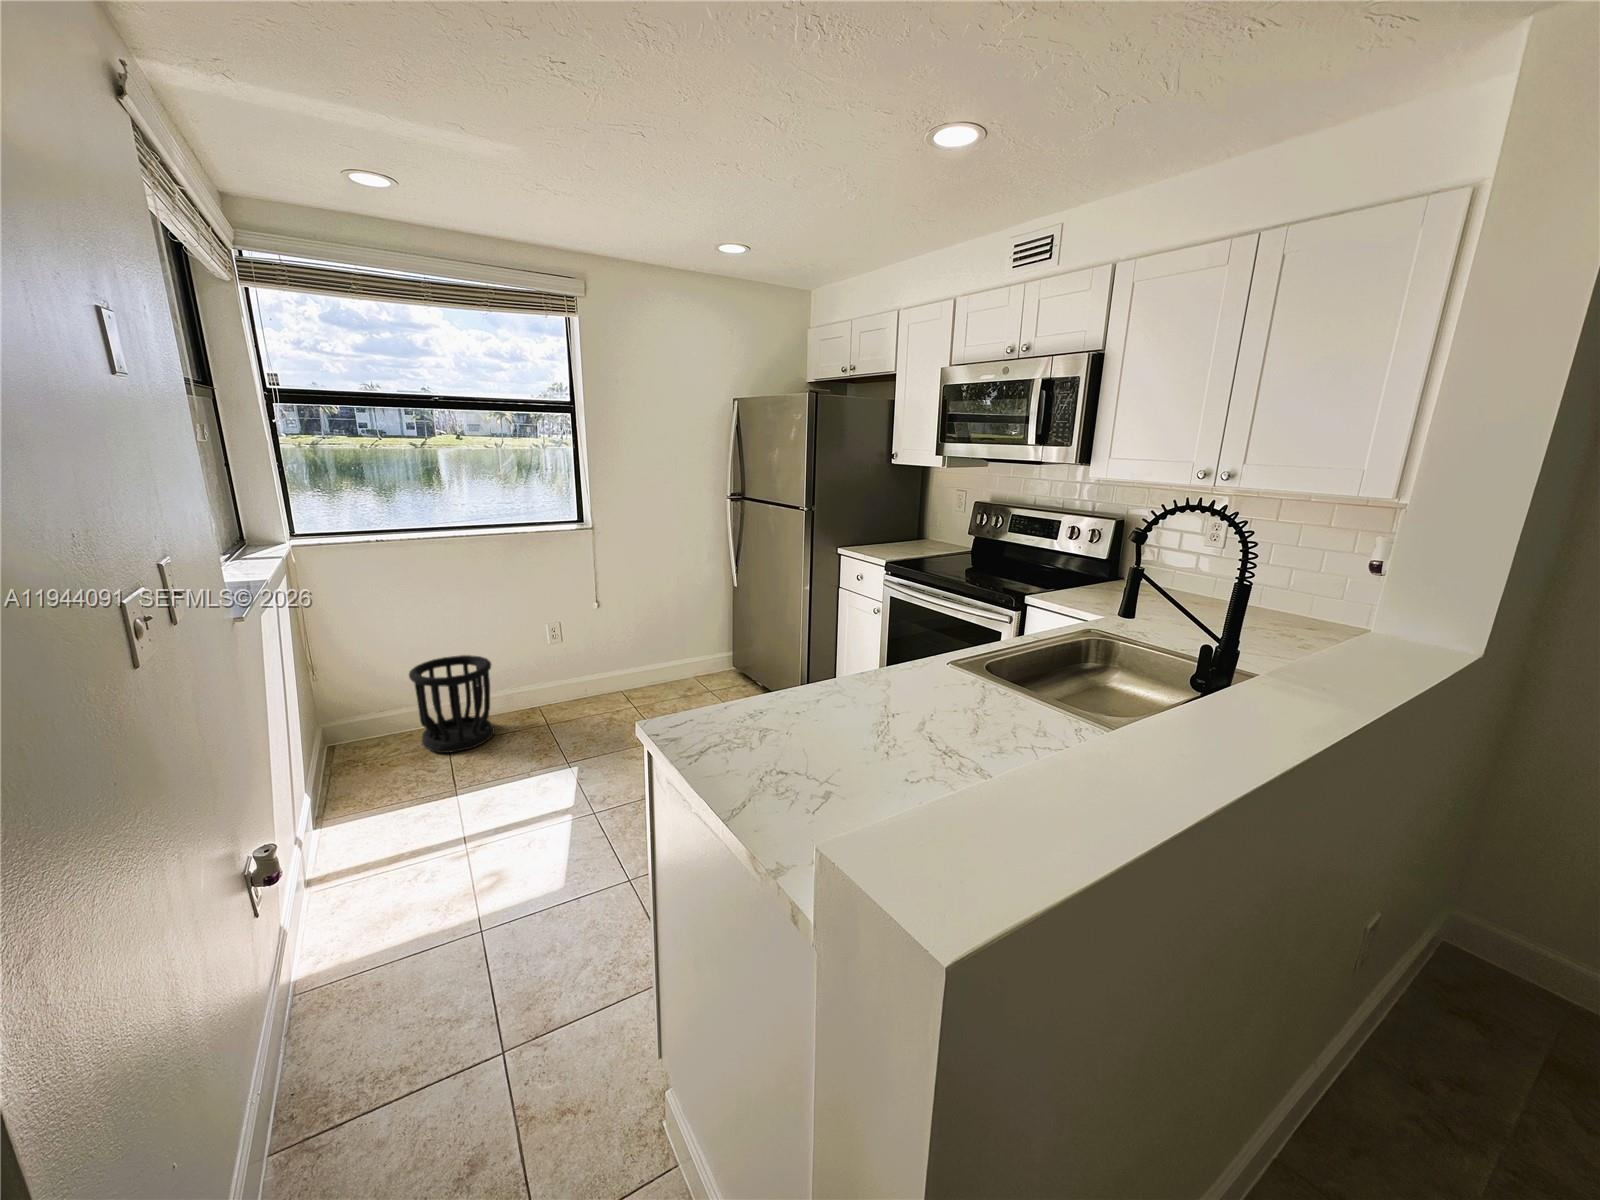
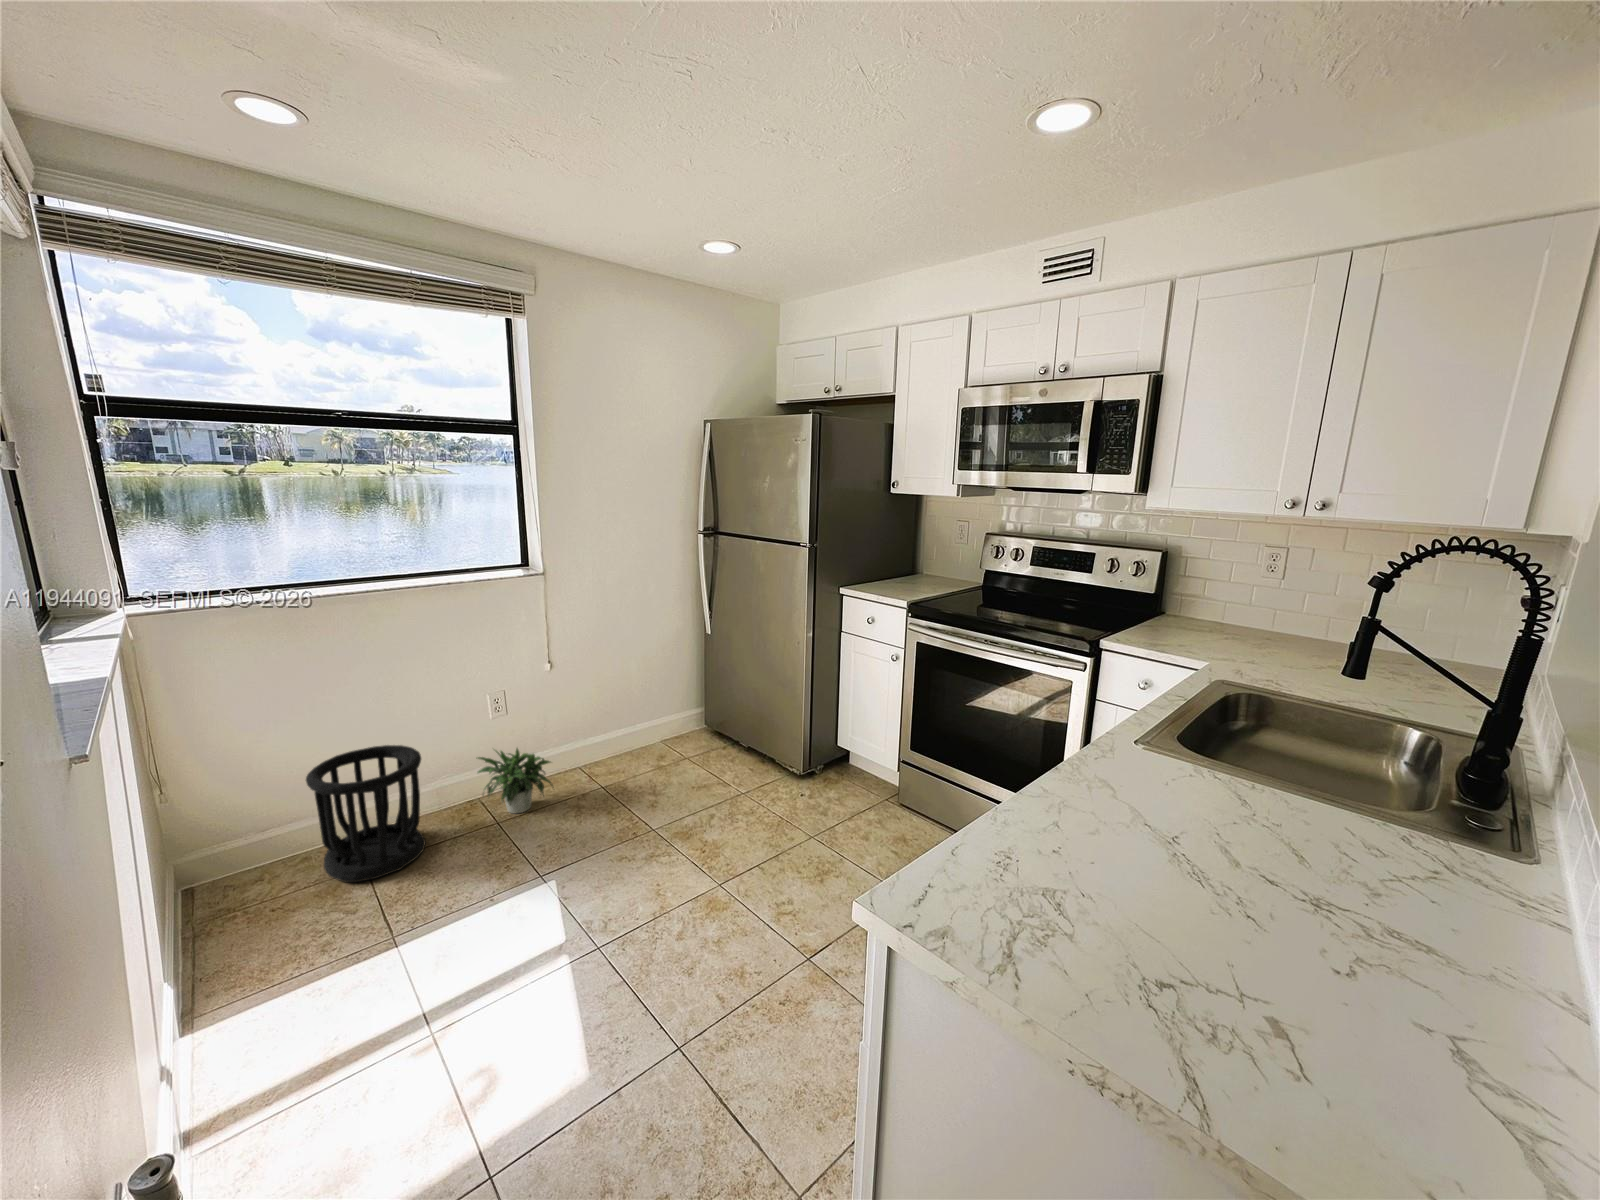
potted plant: none [529,666,596,719] -> present [478,748,552,814]

